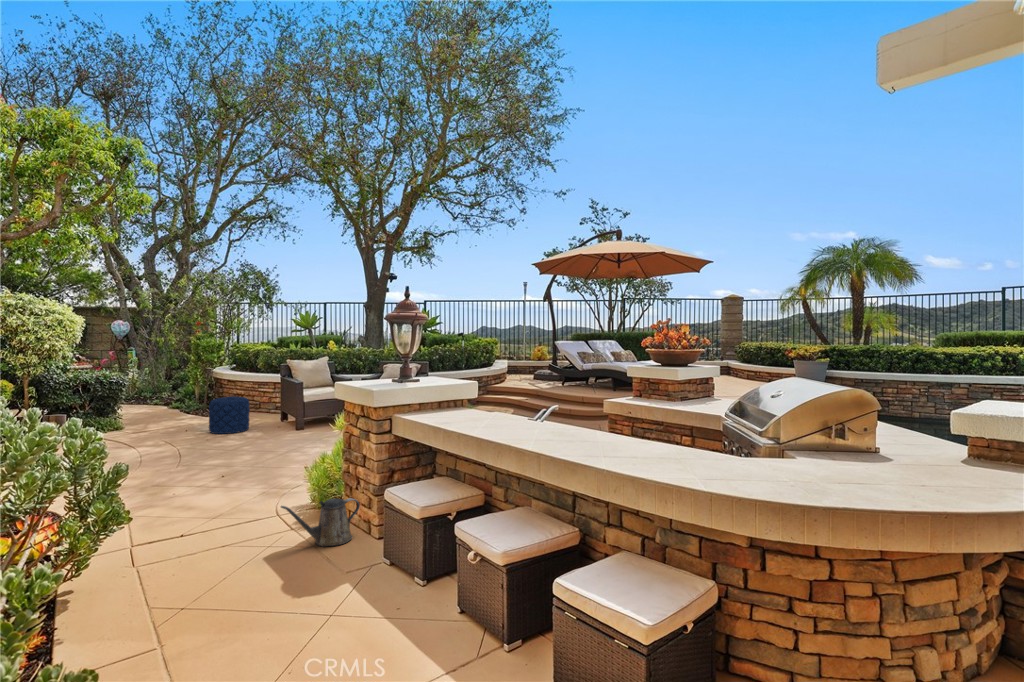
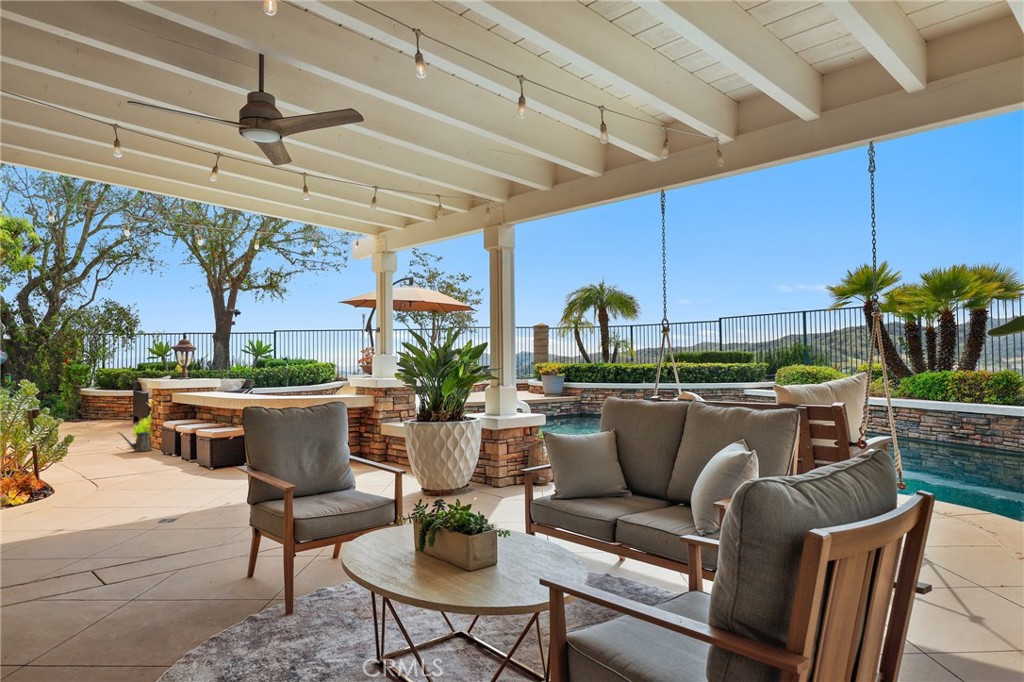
pouf: present [209,397,250,434] -> none [79,404,109,429]

